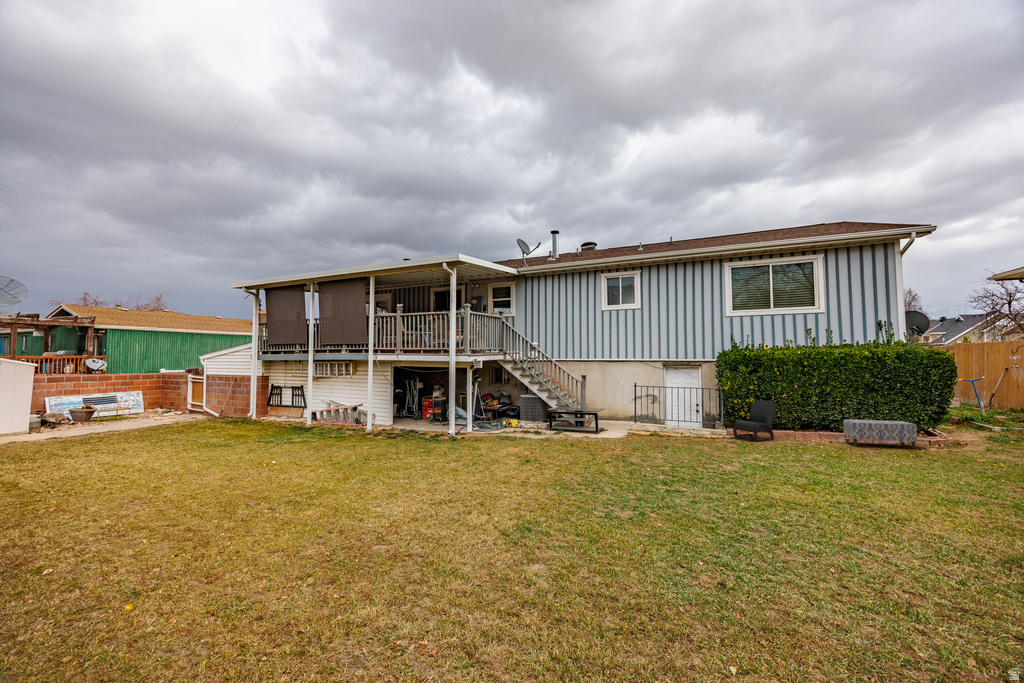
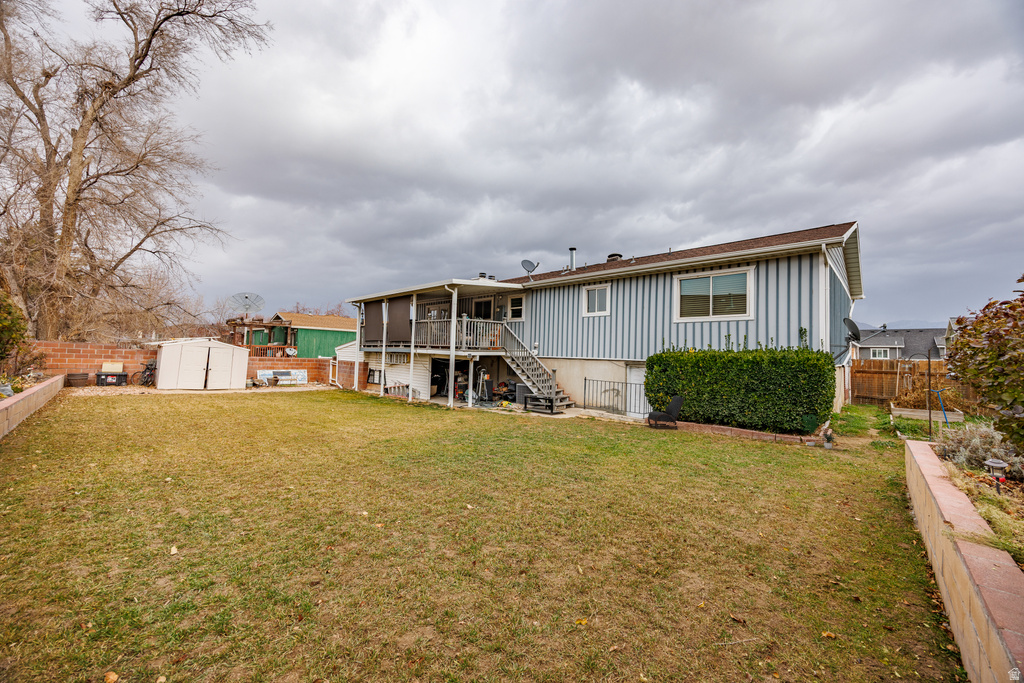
potted plant: none [919,411,967,448] -> present [802,415,835,449]
bench: present [843,419,917,449] -> none [730,416,786,445]

